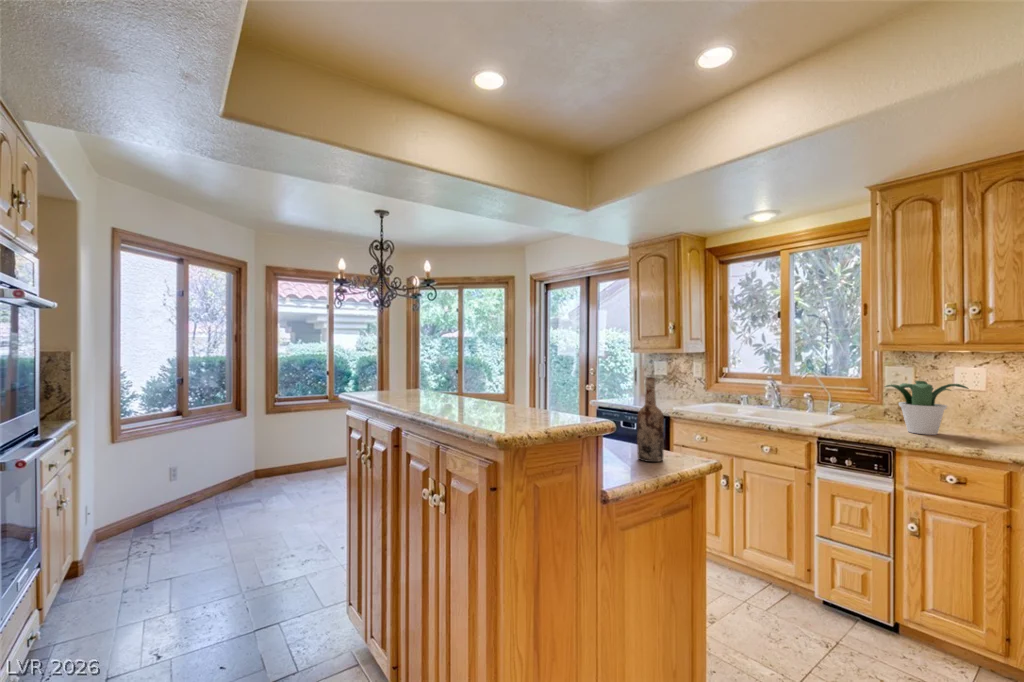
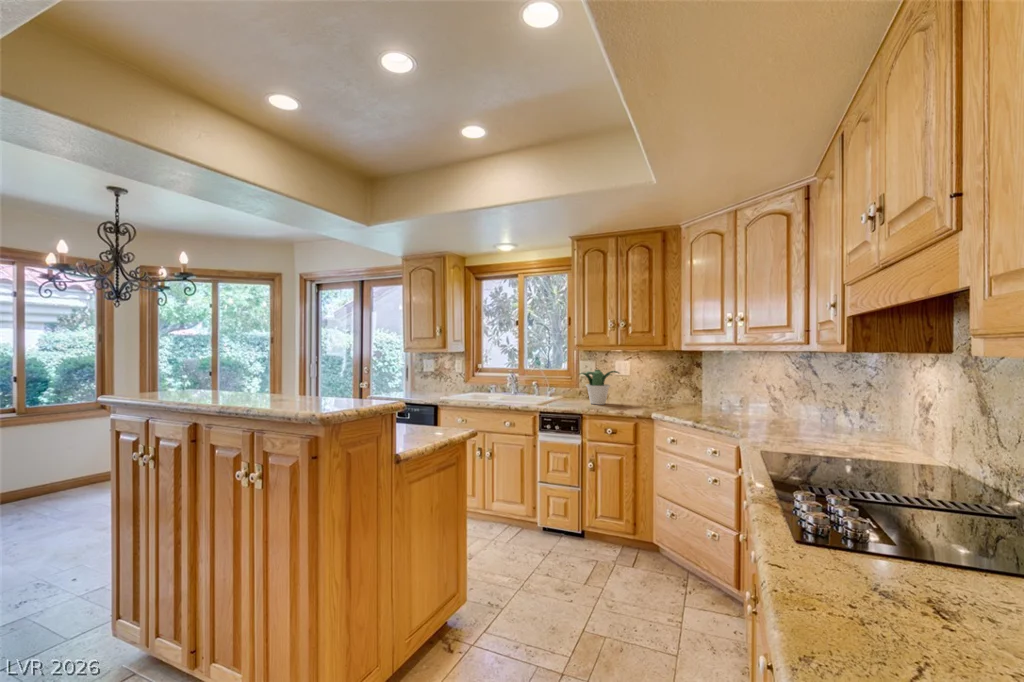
wine bottle: present [637,377,664,462] -> none [419,370,439,434]

